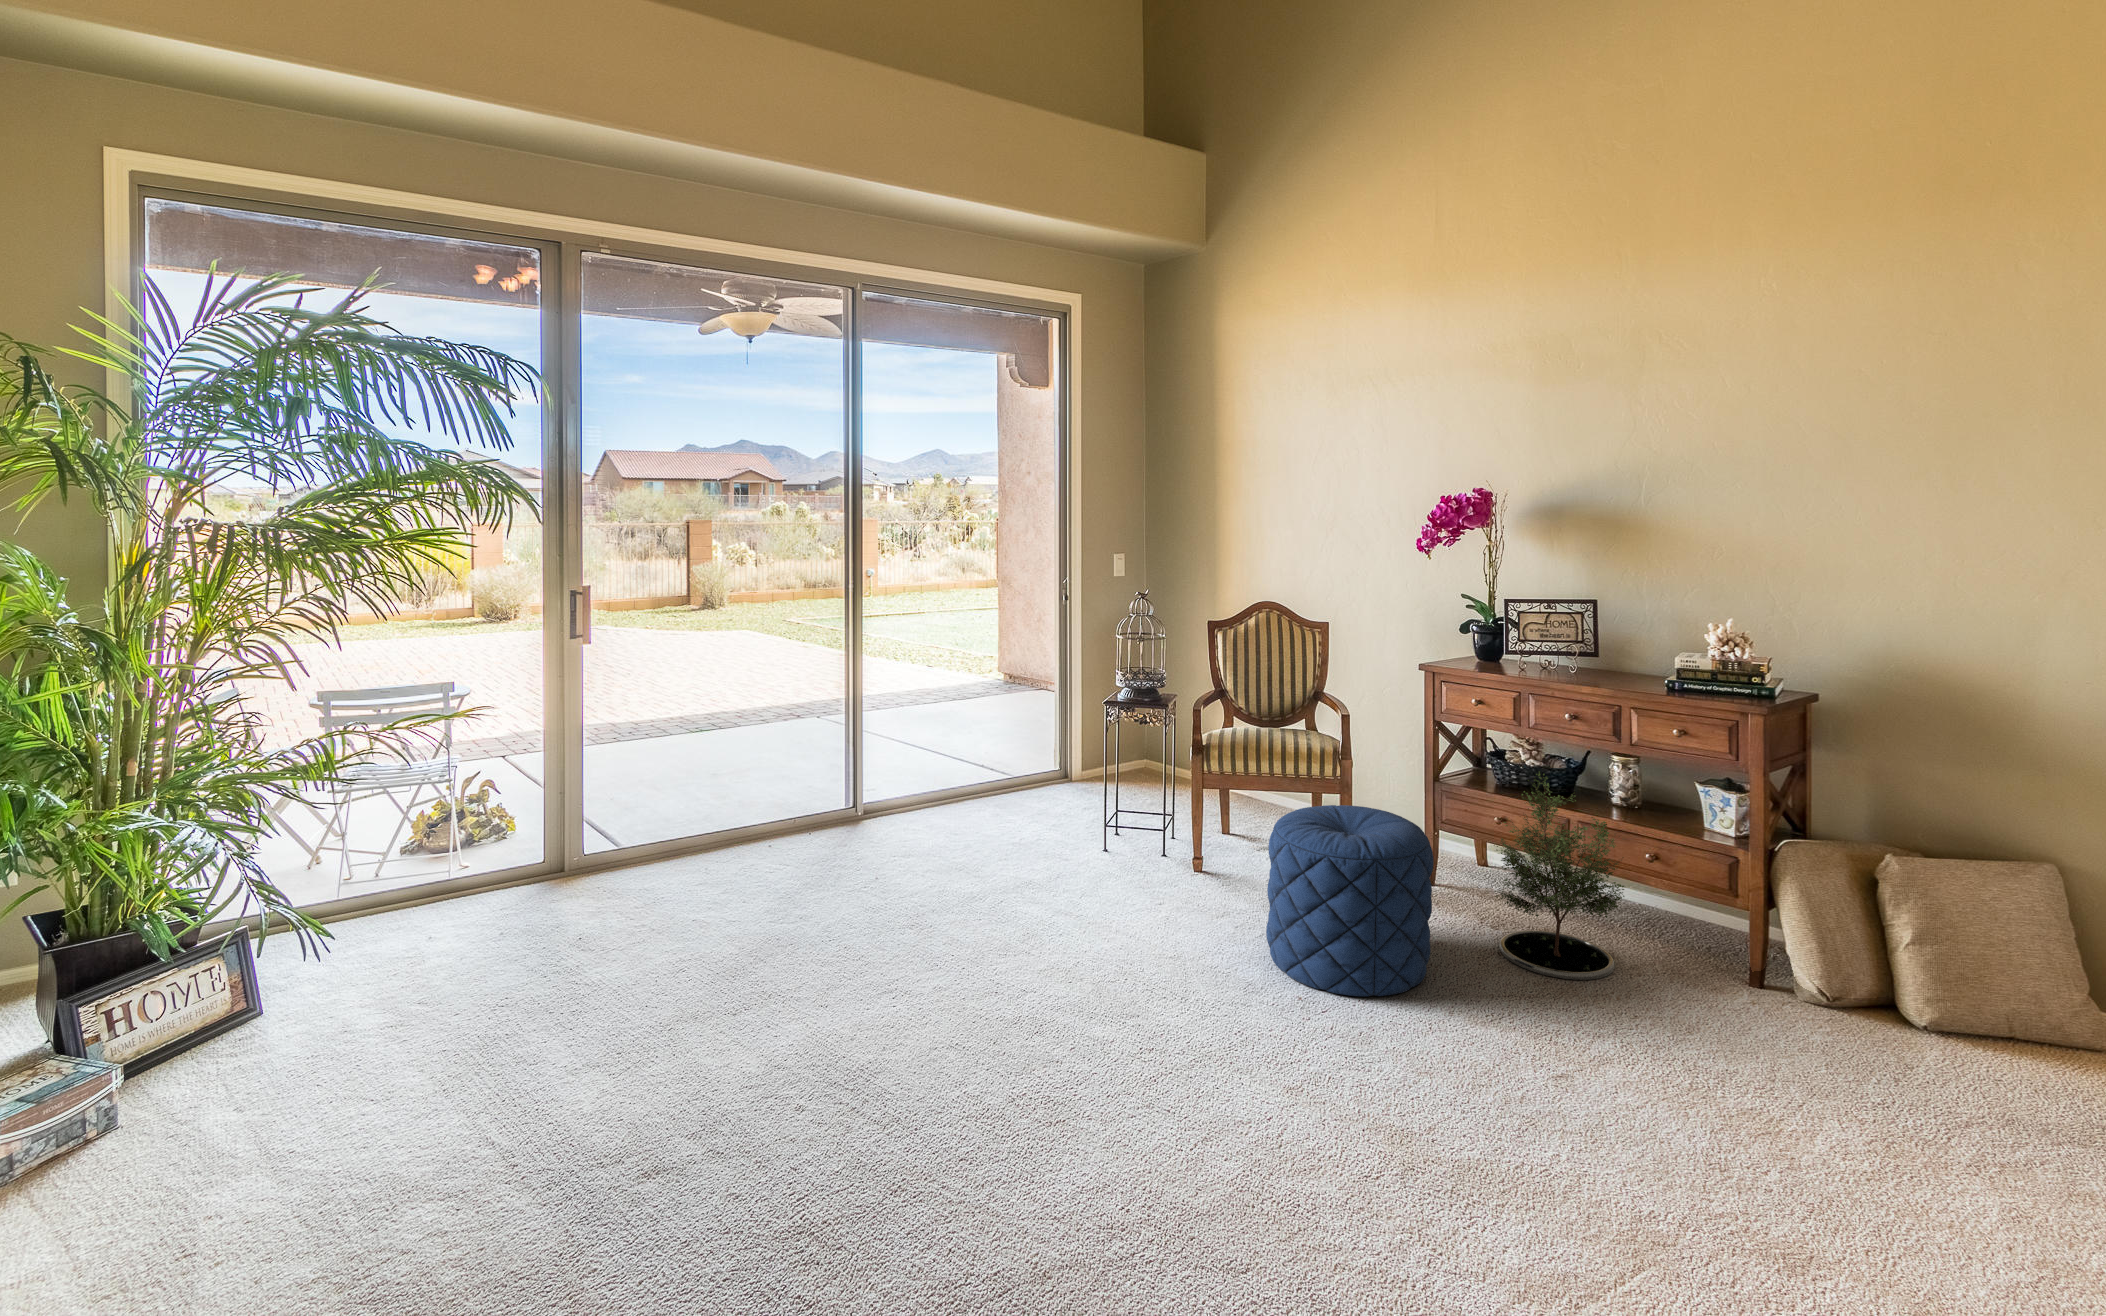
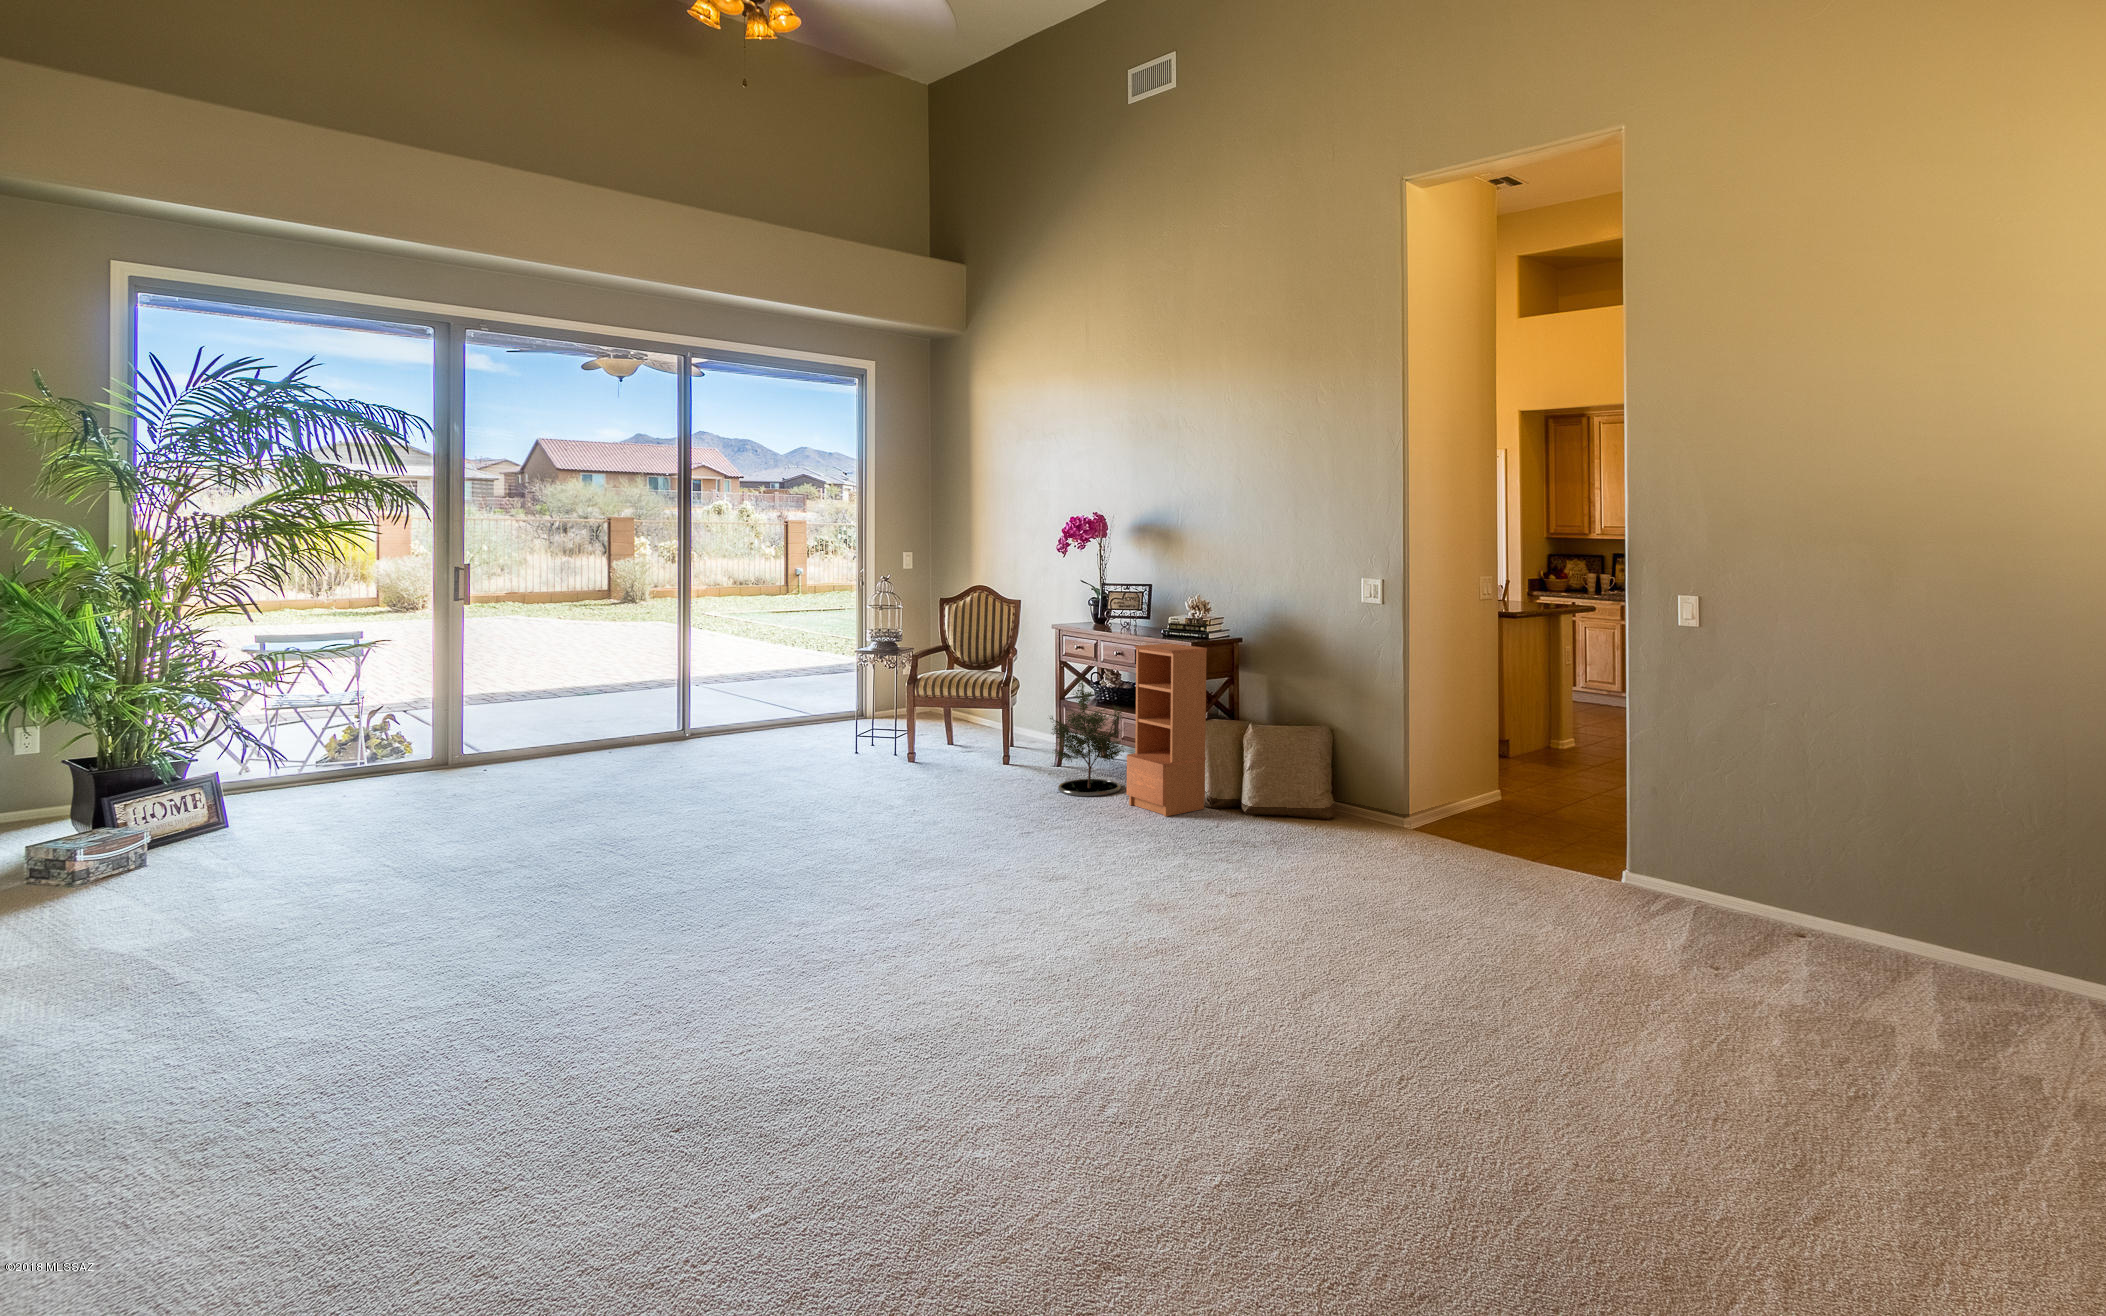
bookcase: none [1680,725,1853,1057] -> present [1127,643,1207,817]
pouf: present [1266,805,1434,996] -> none [908,702,1007,805]

